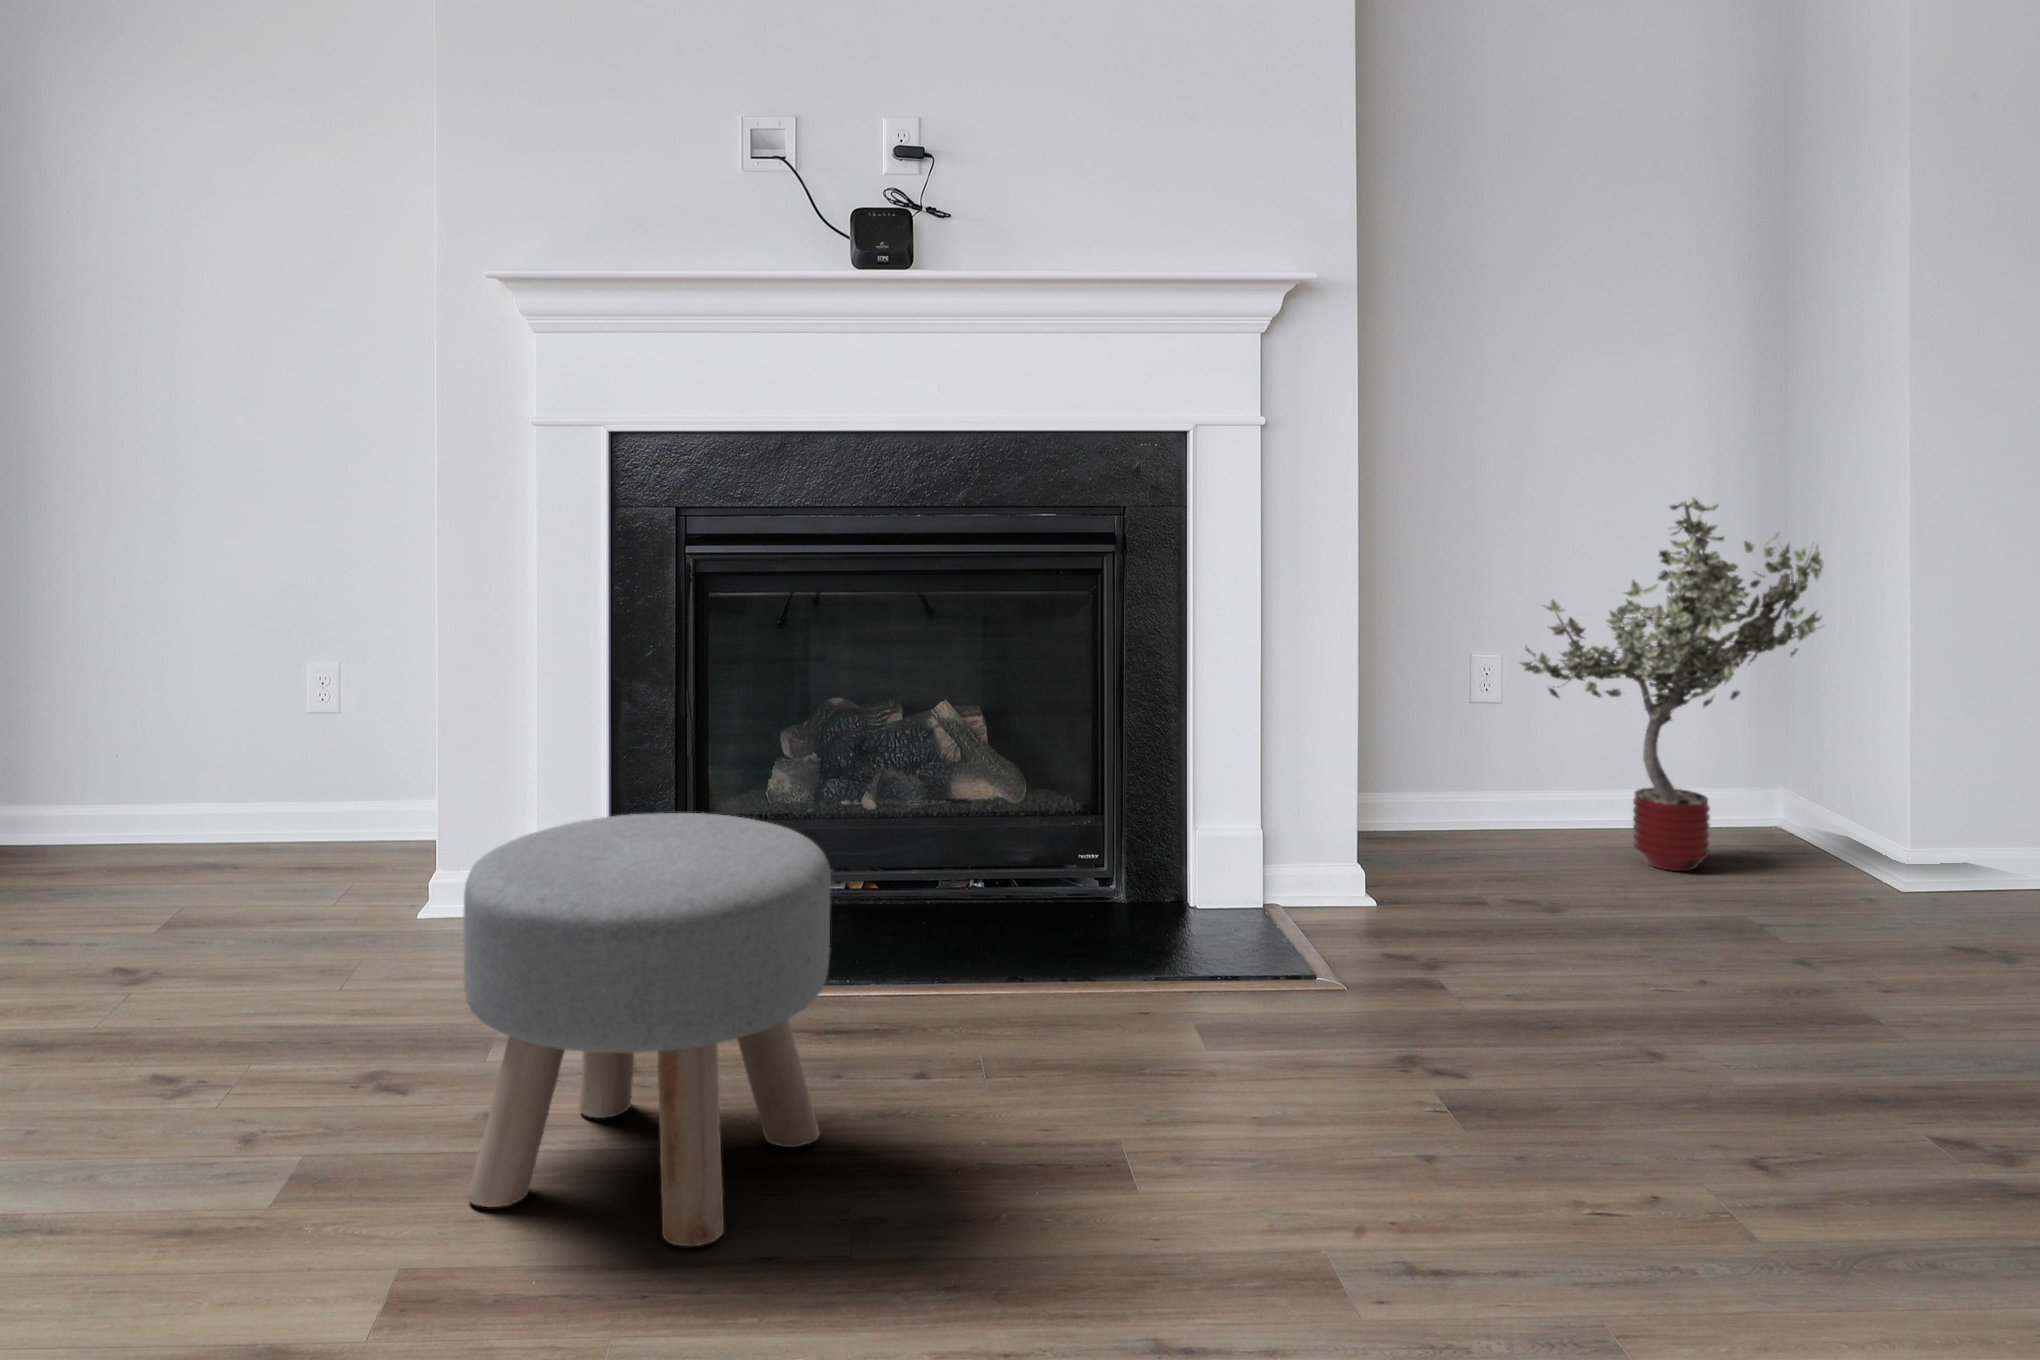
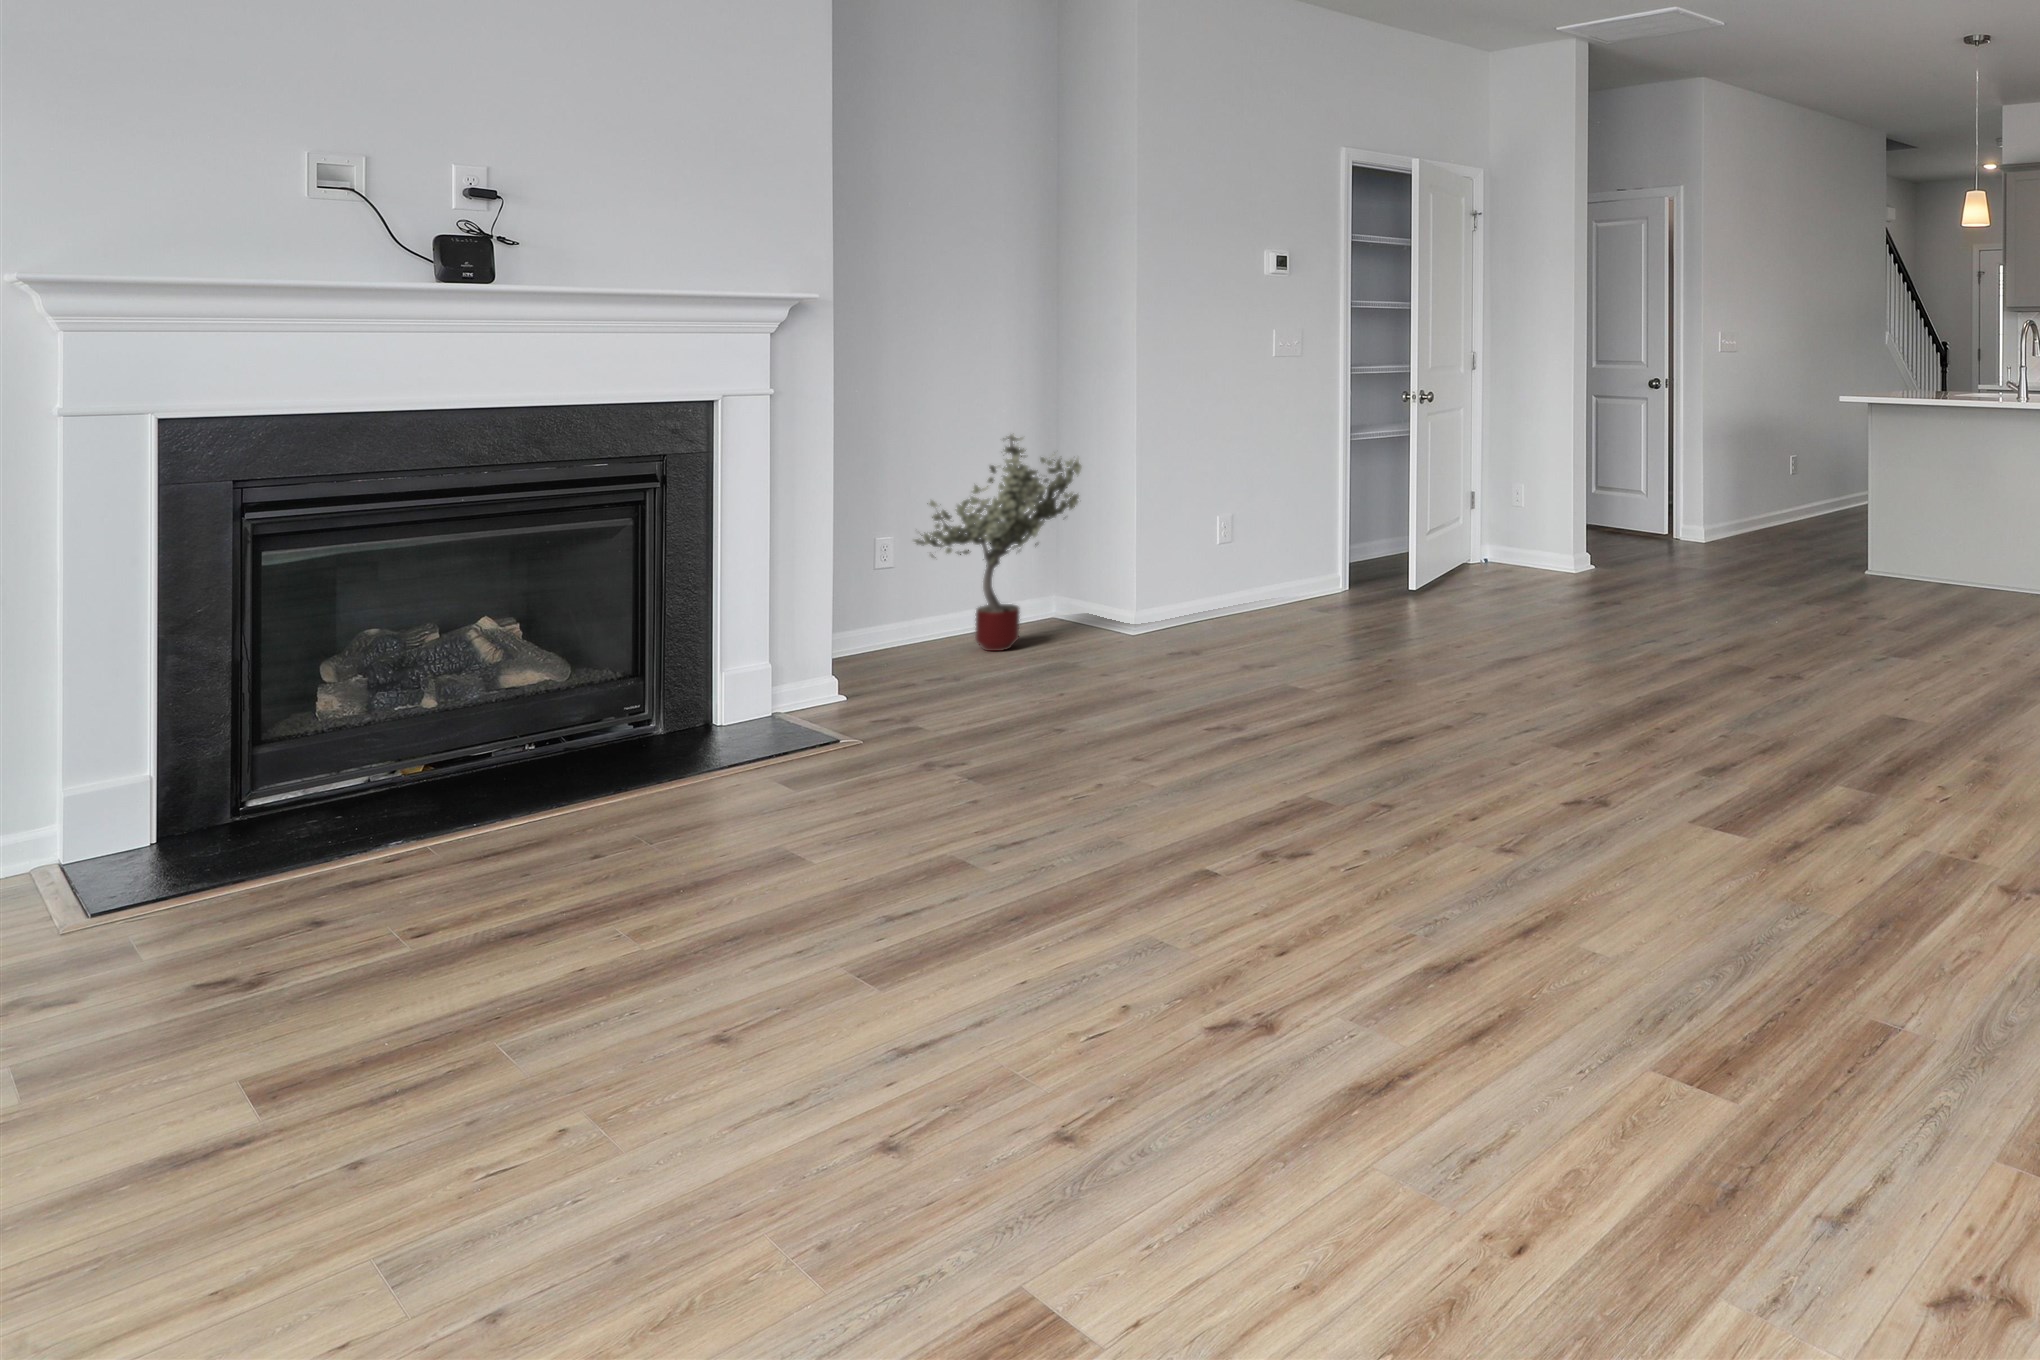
ottoman: present [463,813,831,1246] -> none [238,699,590,1029]

